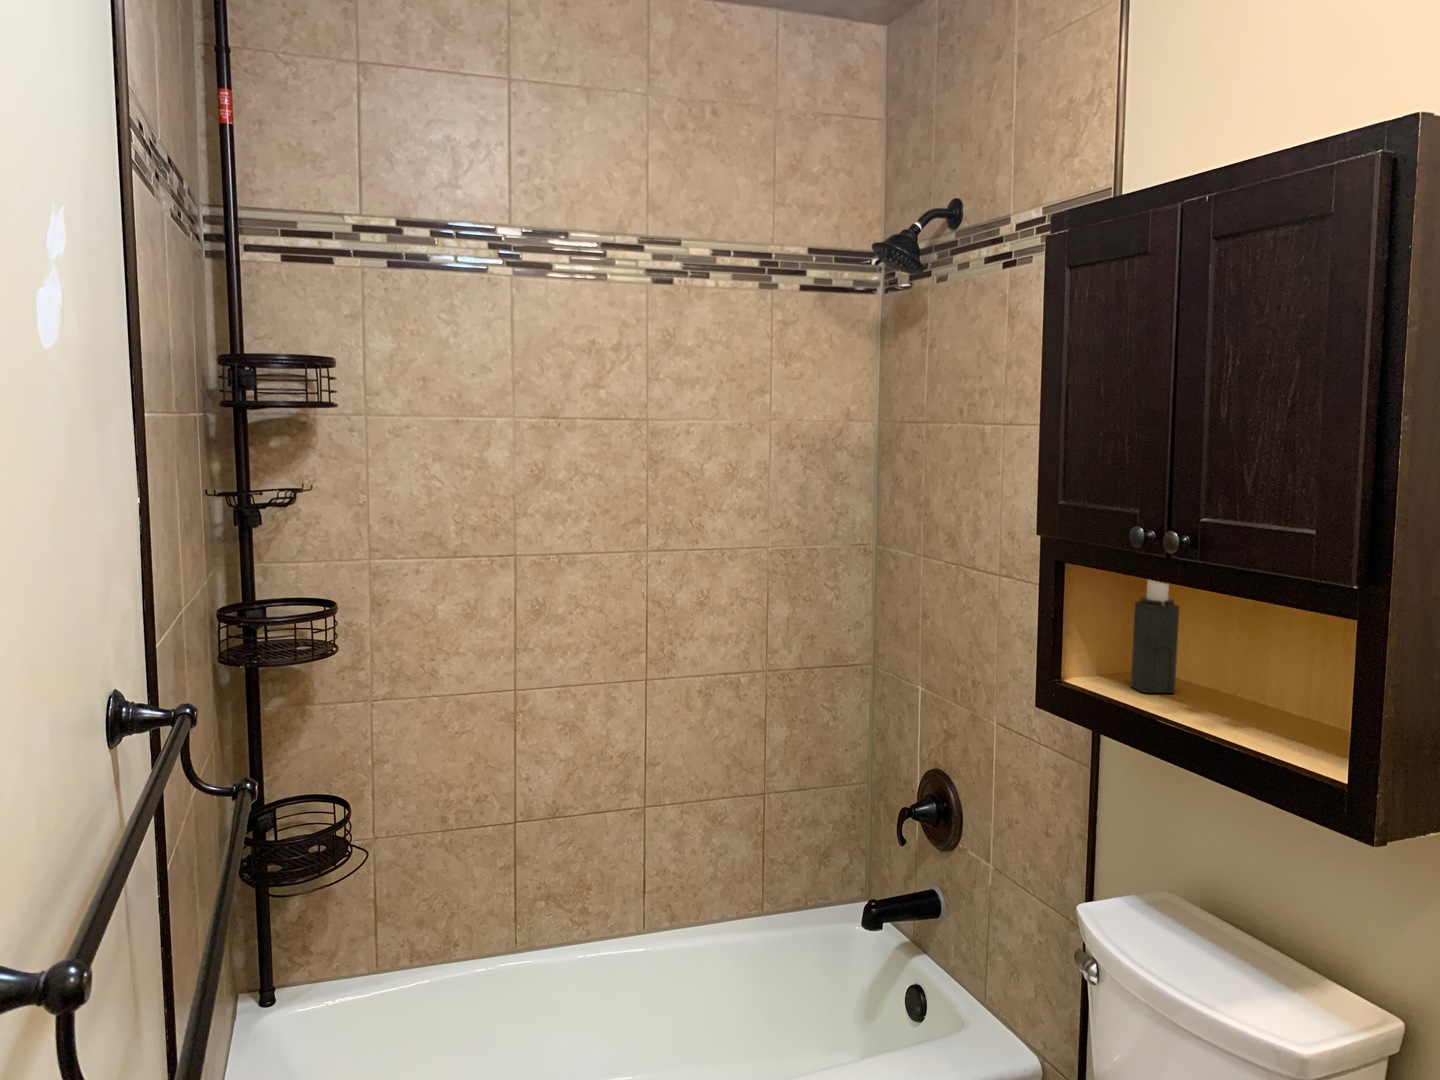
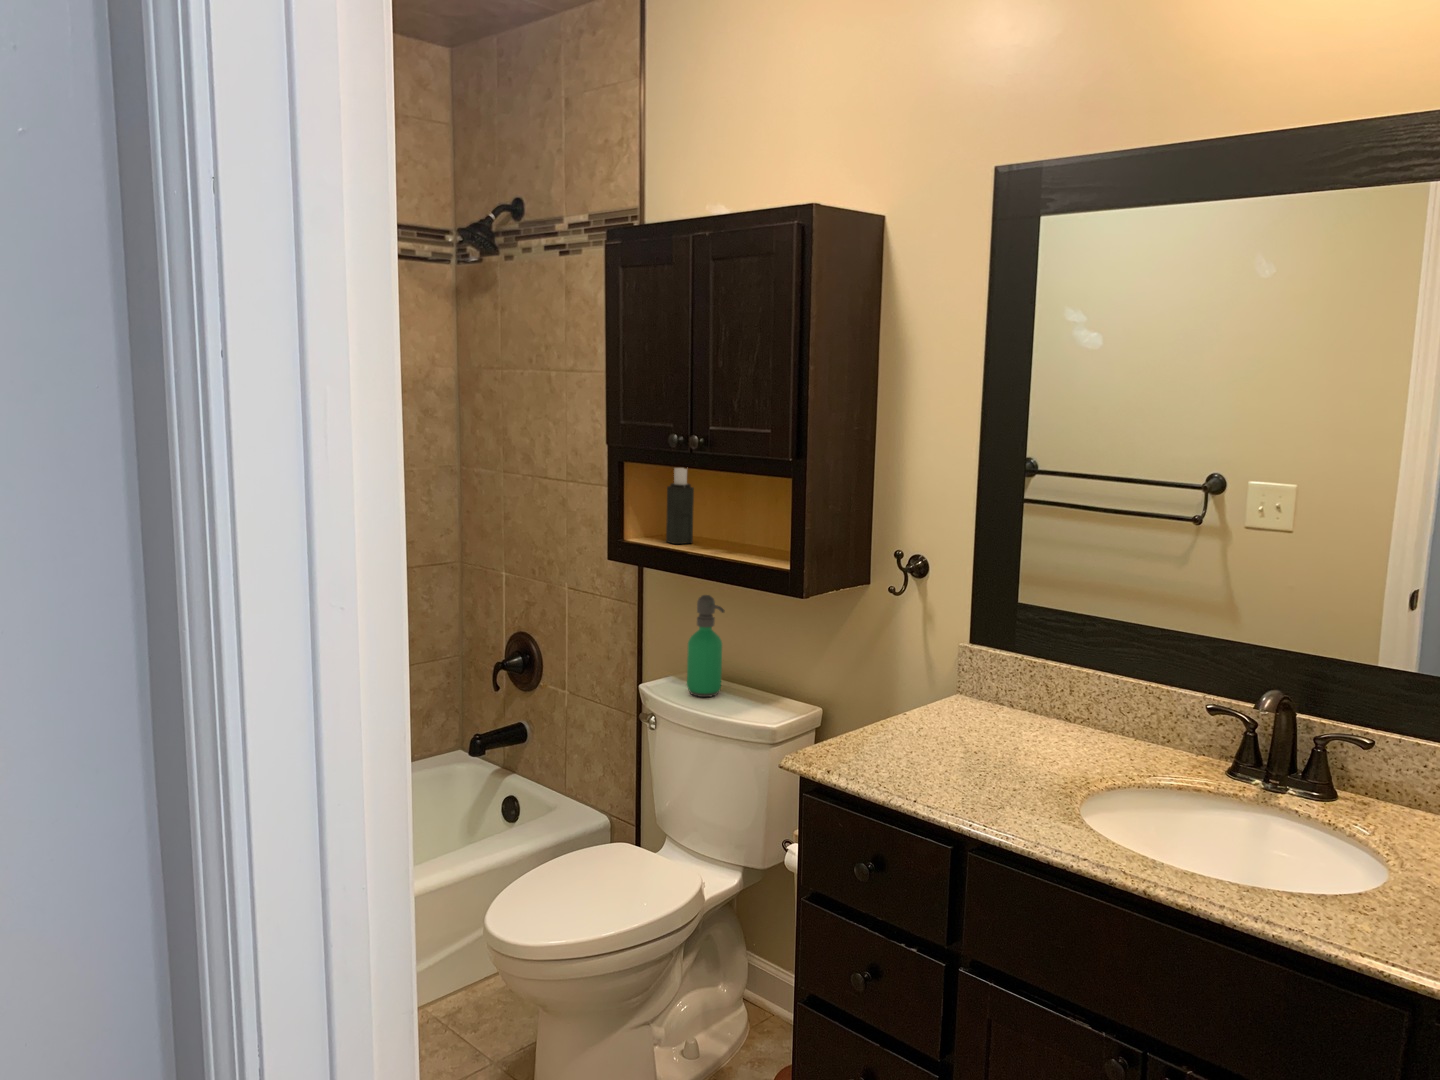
soap dispenser: none [1152,784,1220,953] -> present [687,595,725,697]

